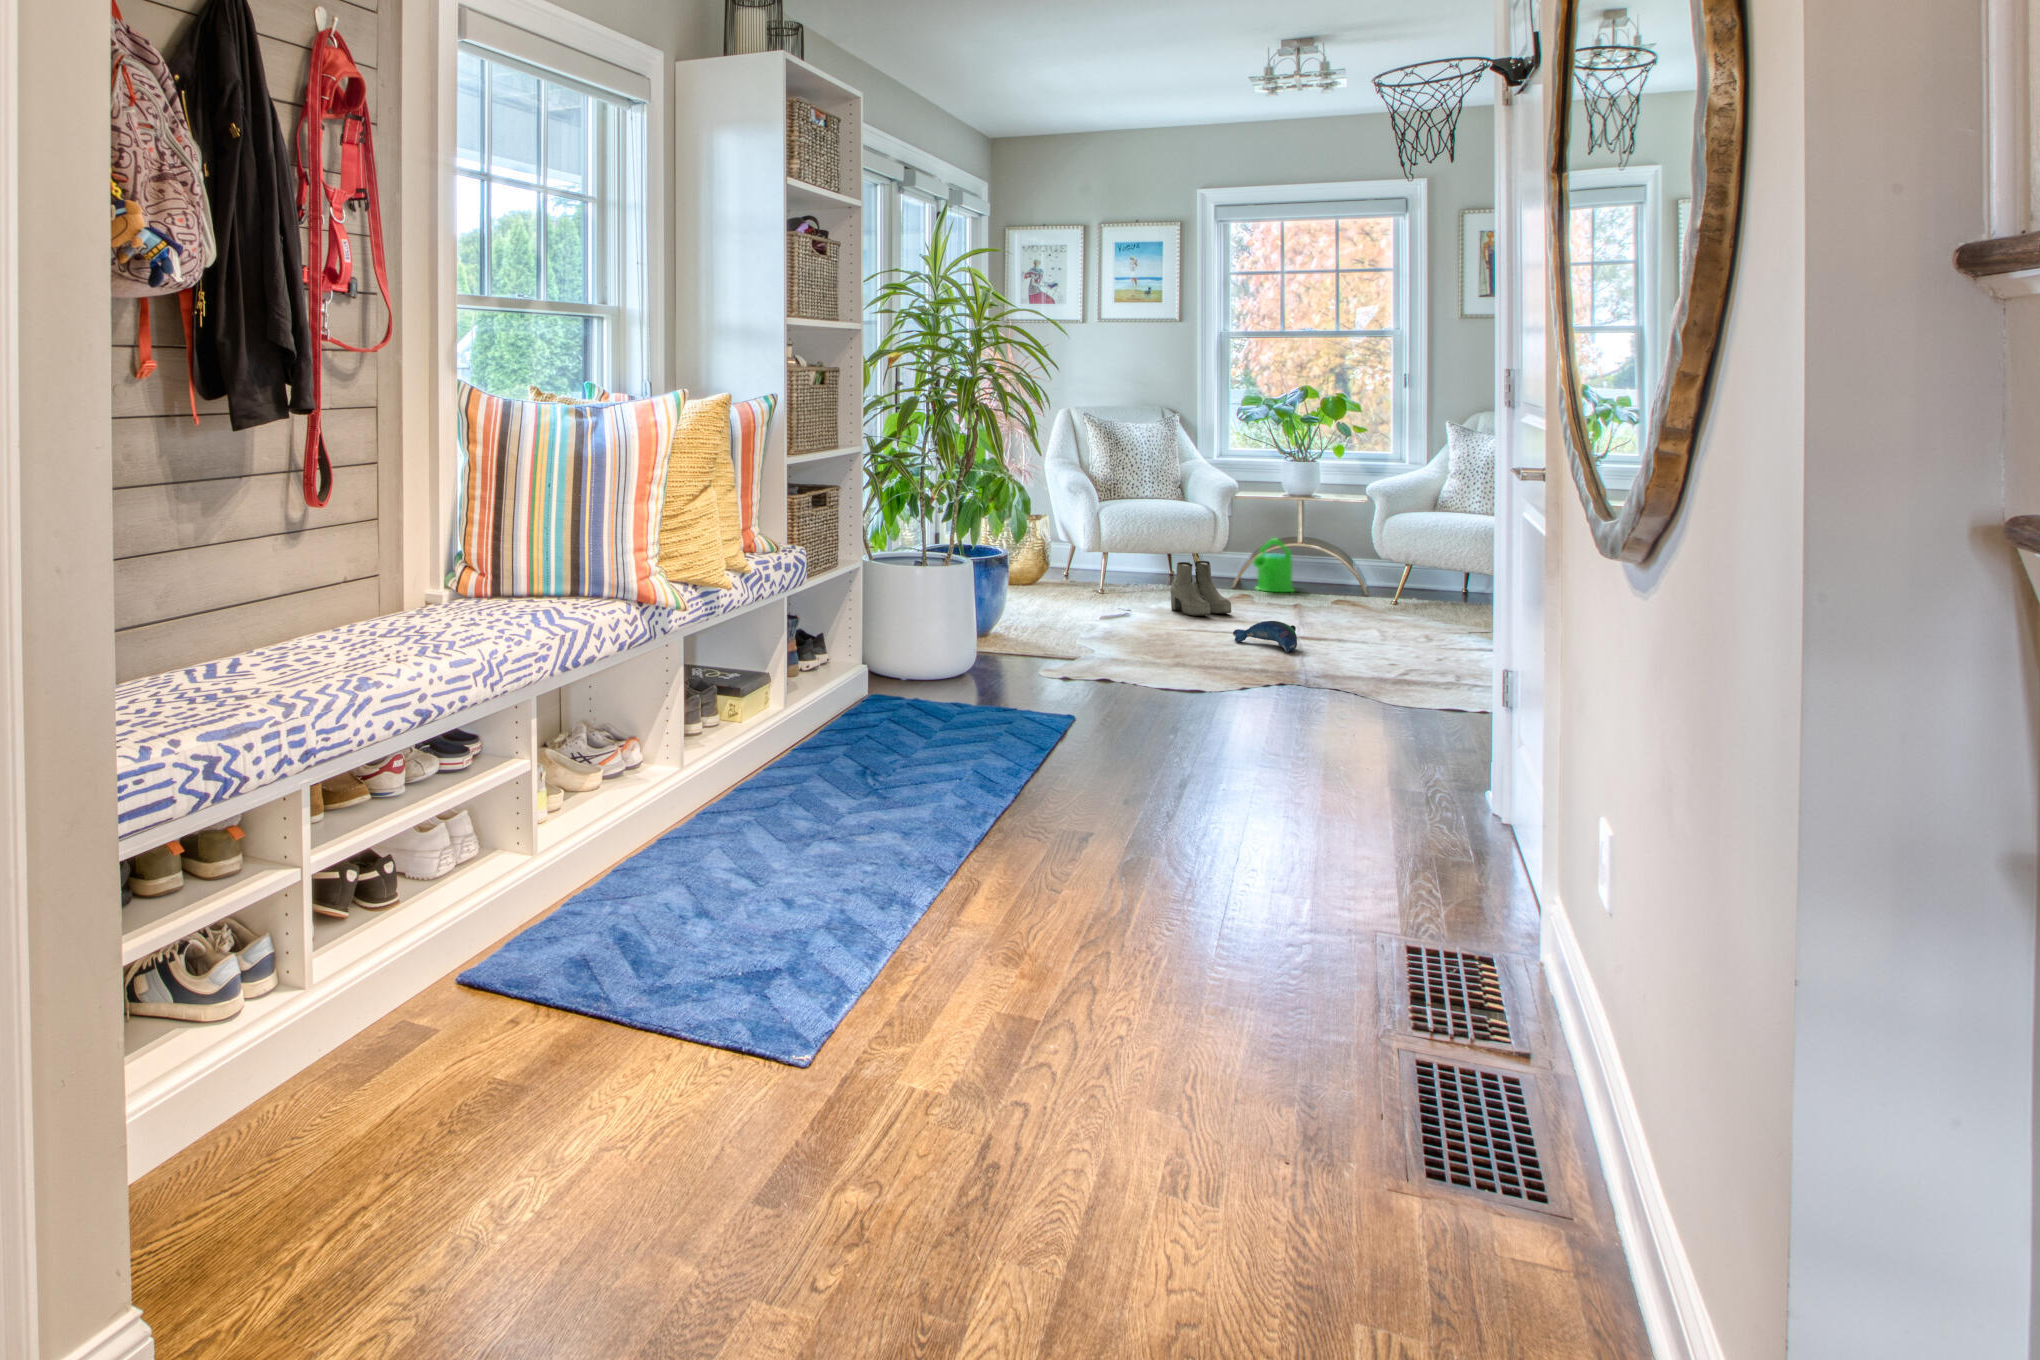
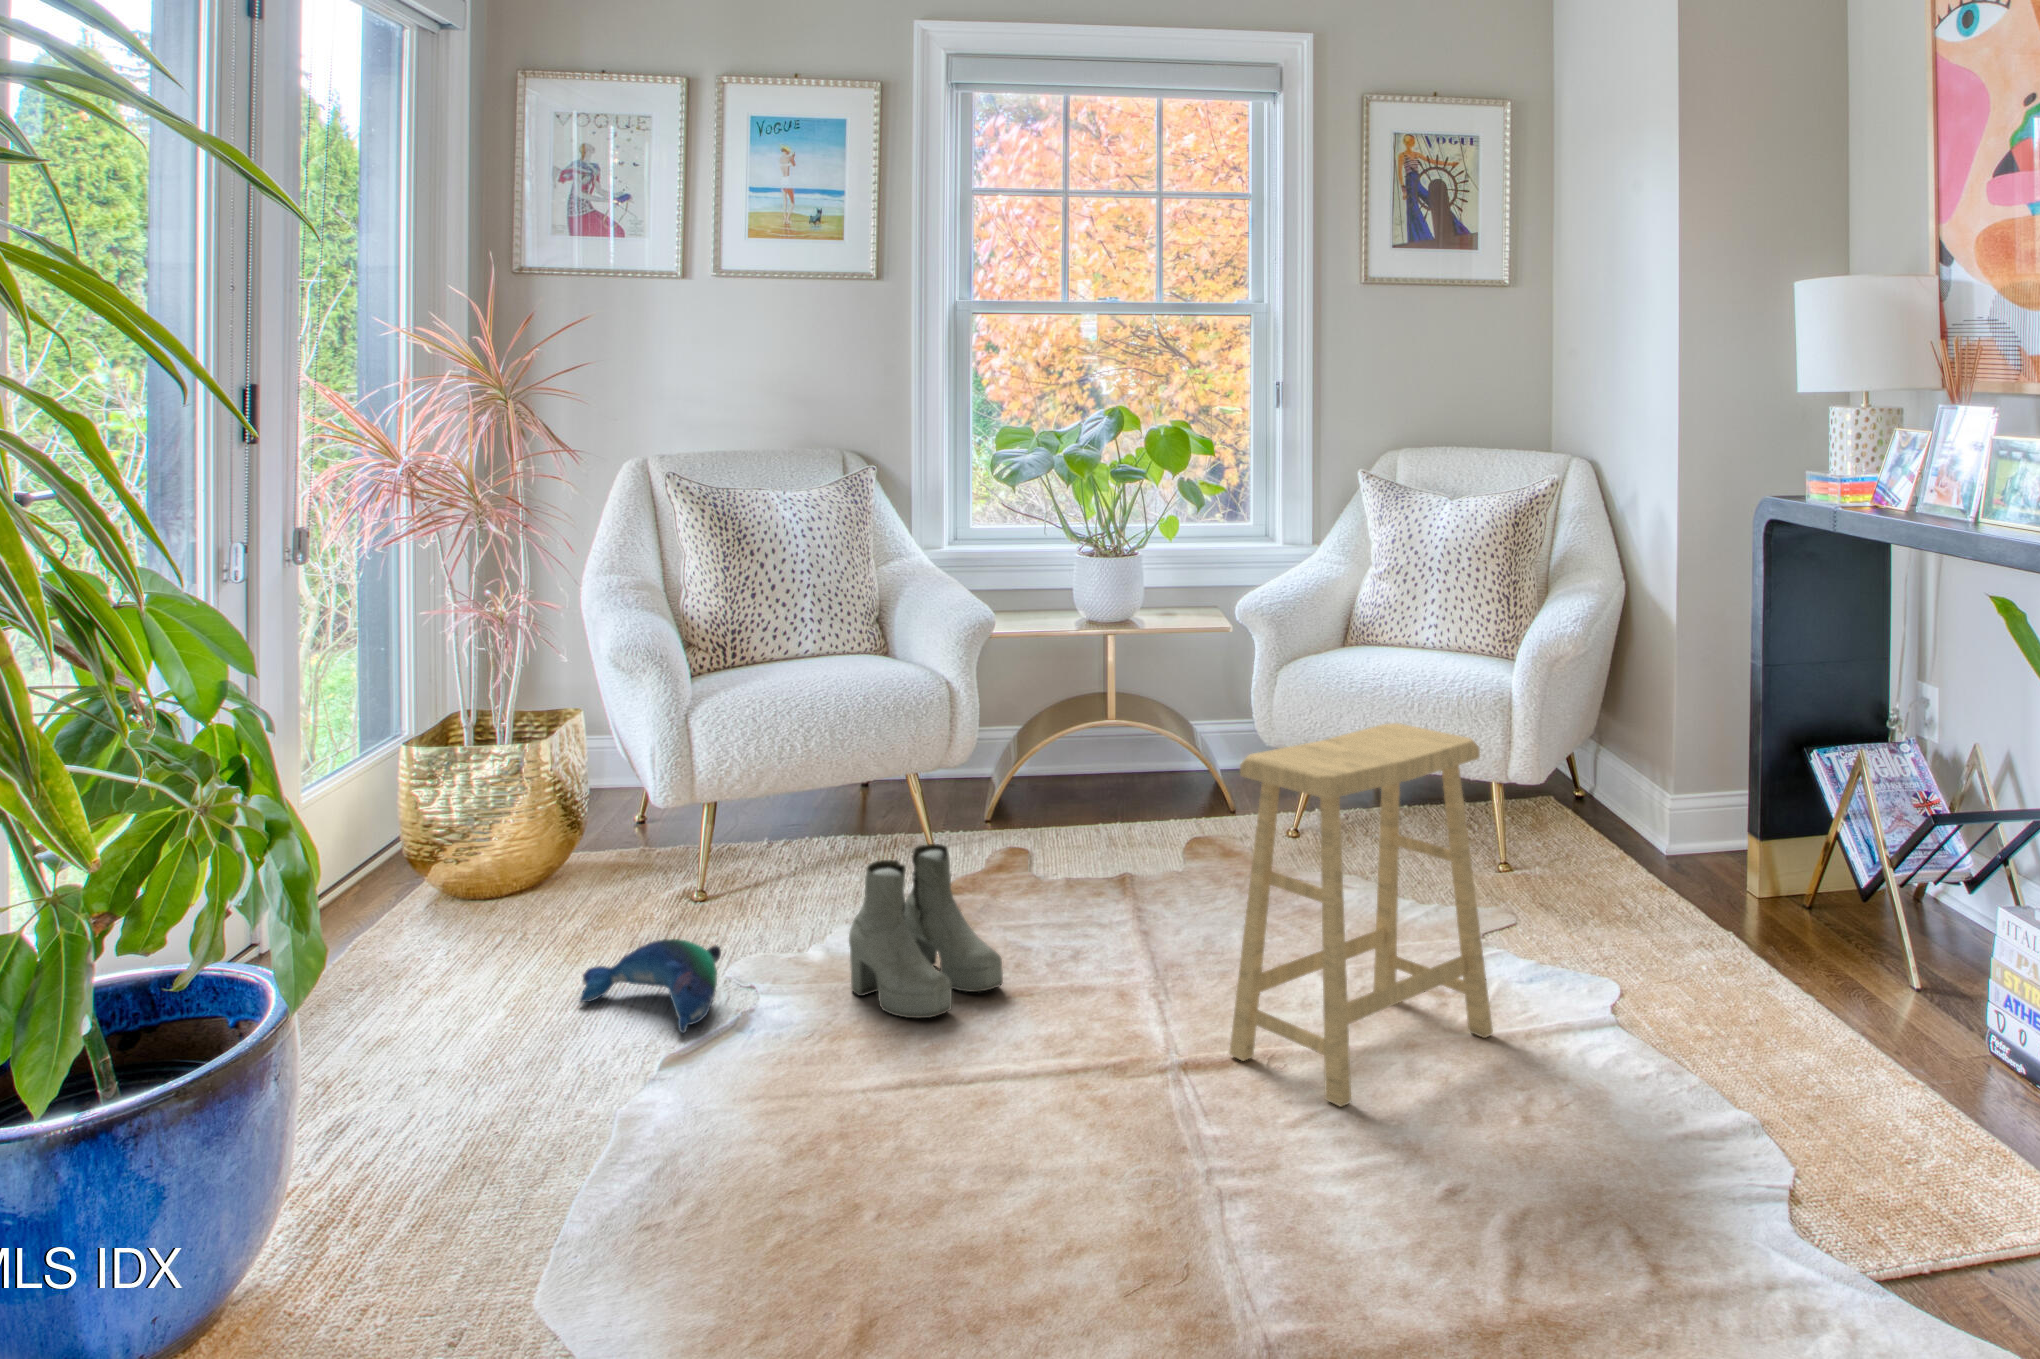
footstool: none [1316,521,1432,644] -> present [1229,723,1493,1107]
watering can: present [1253,538,1294,592] -> none [1032,728,1115,850]
plush toy: present [1233,621,1297,652] -> present [580,939,721,1033]

